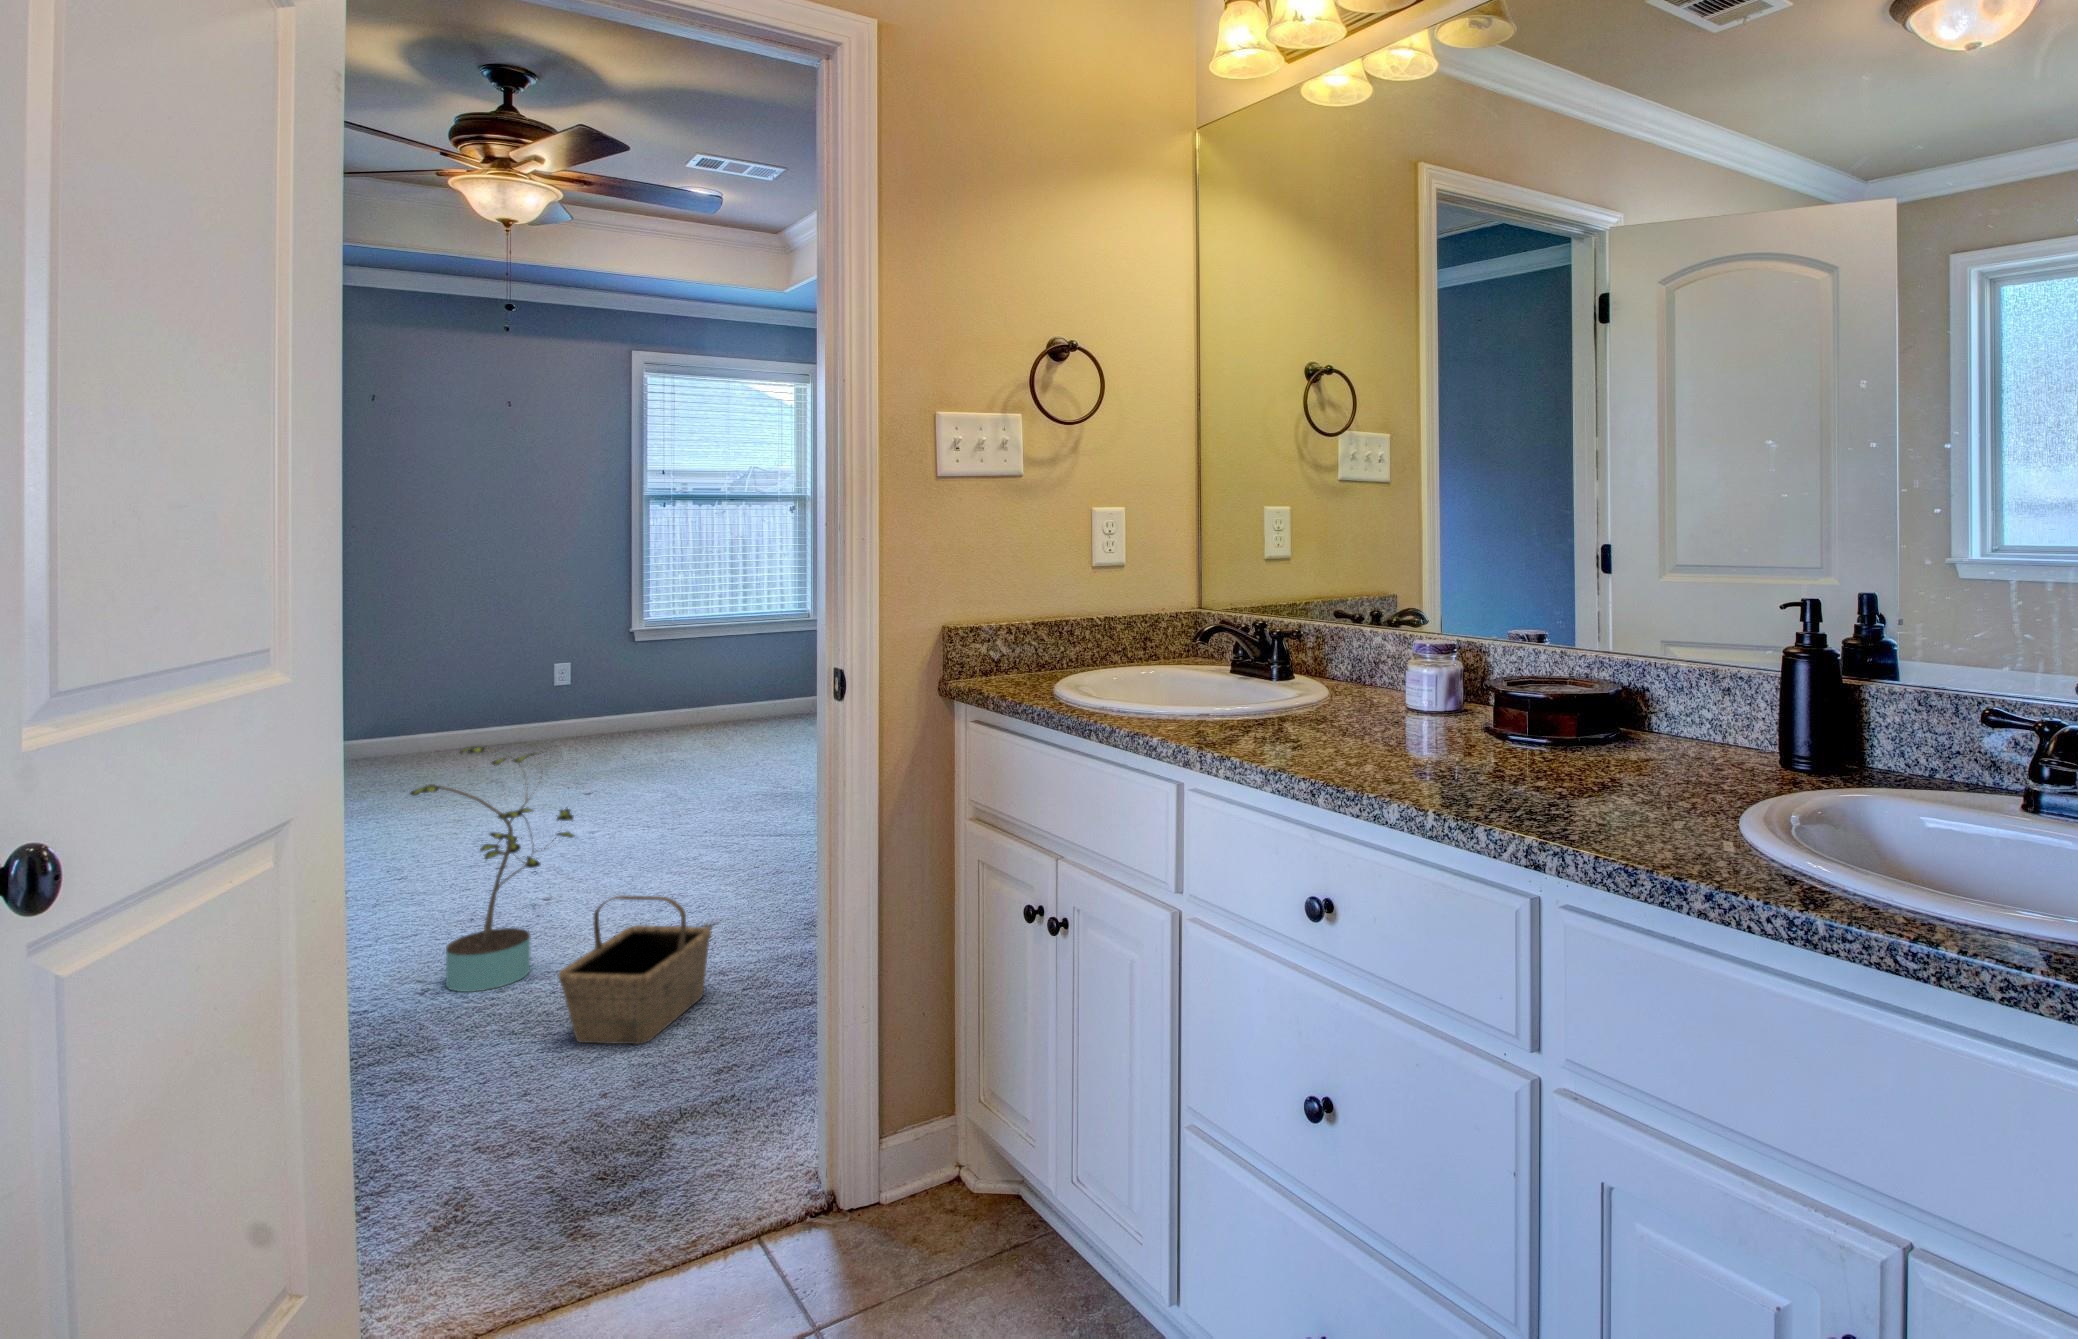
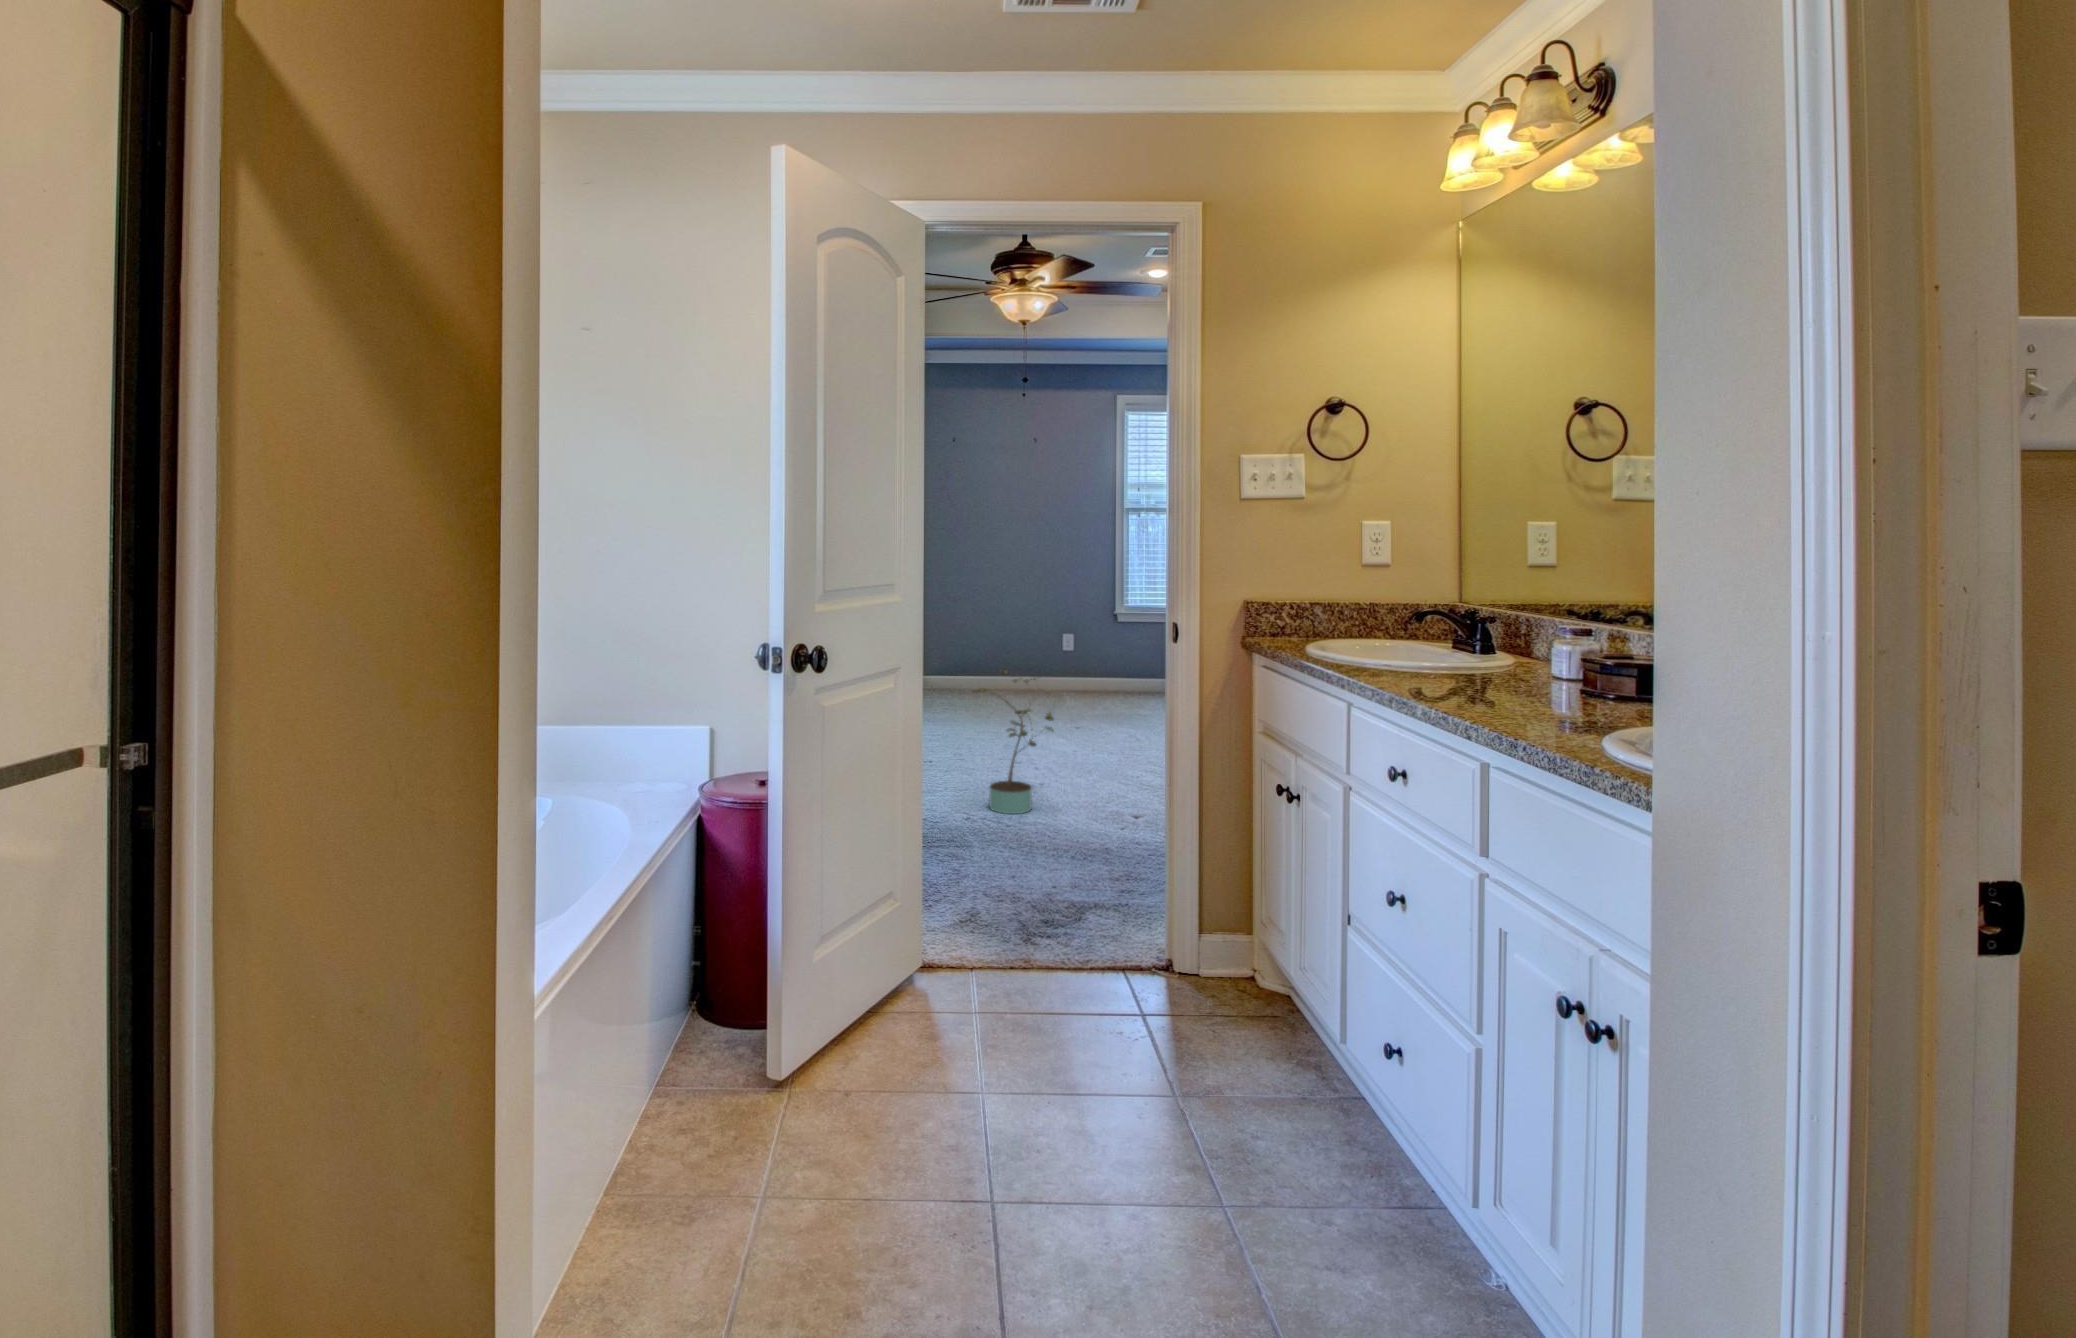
basket: present [558,895,712,1044] -> none [1039,767,1127,859]

